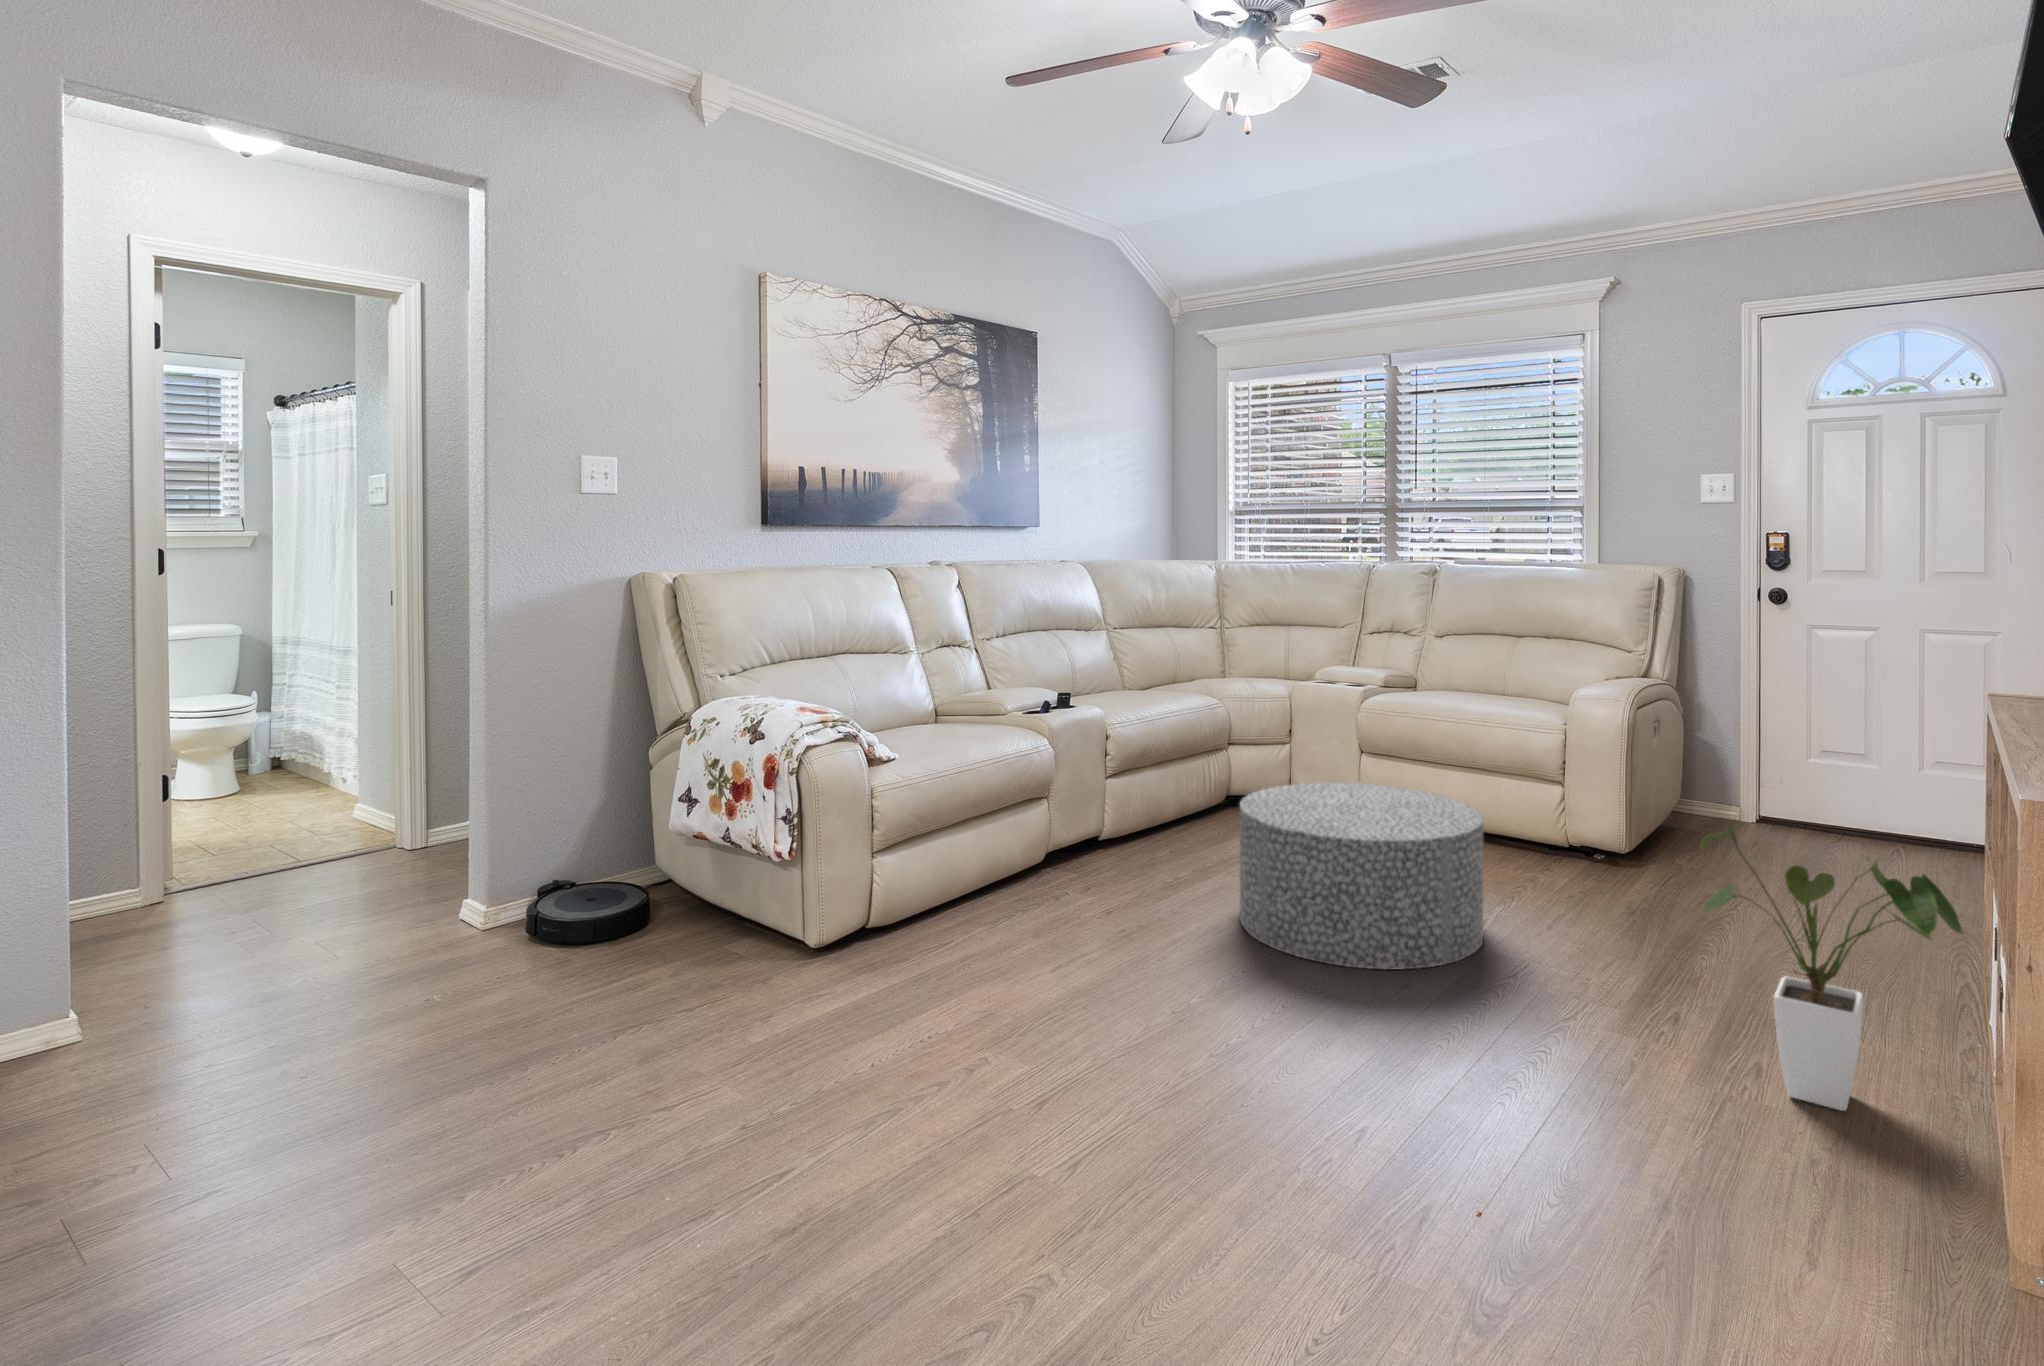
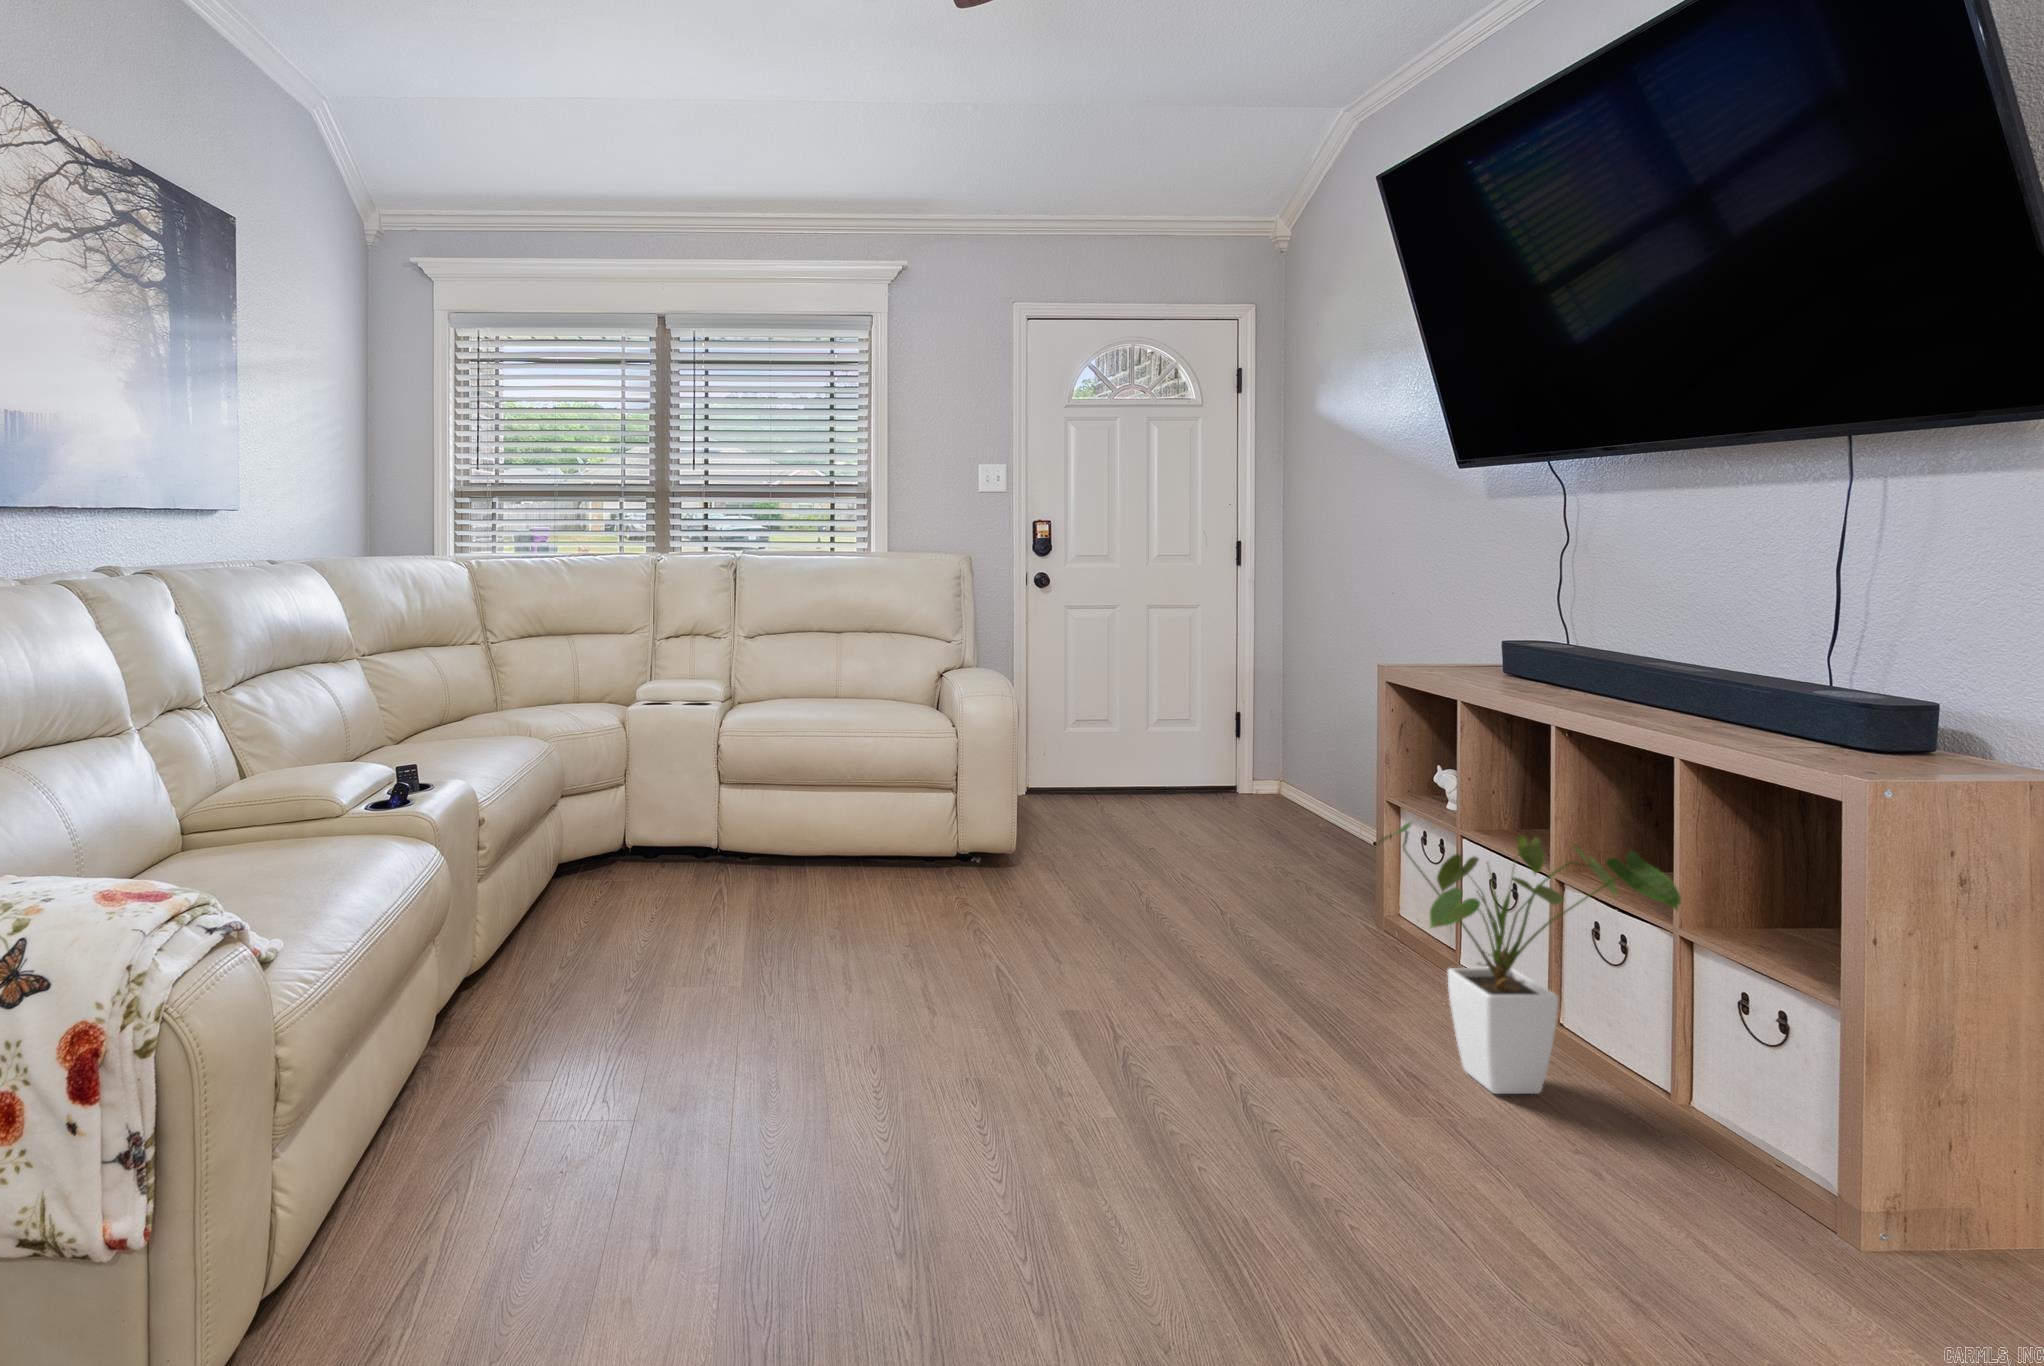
ottoman: present [1240,783,1483,970] -> none [764,826,1063,1086]

